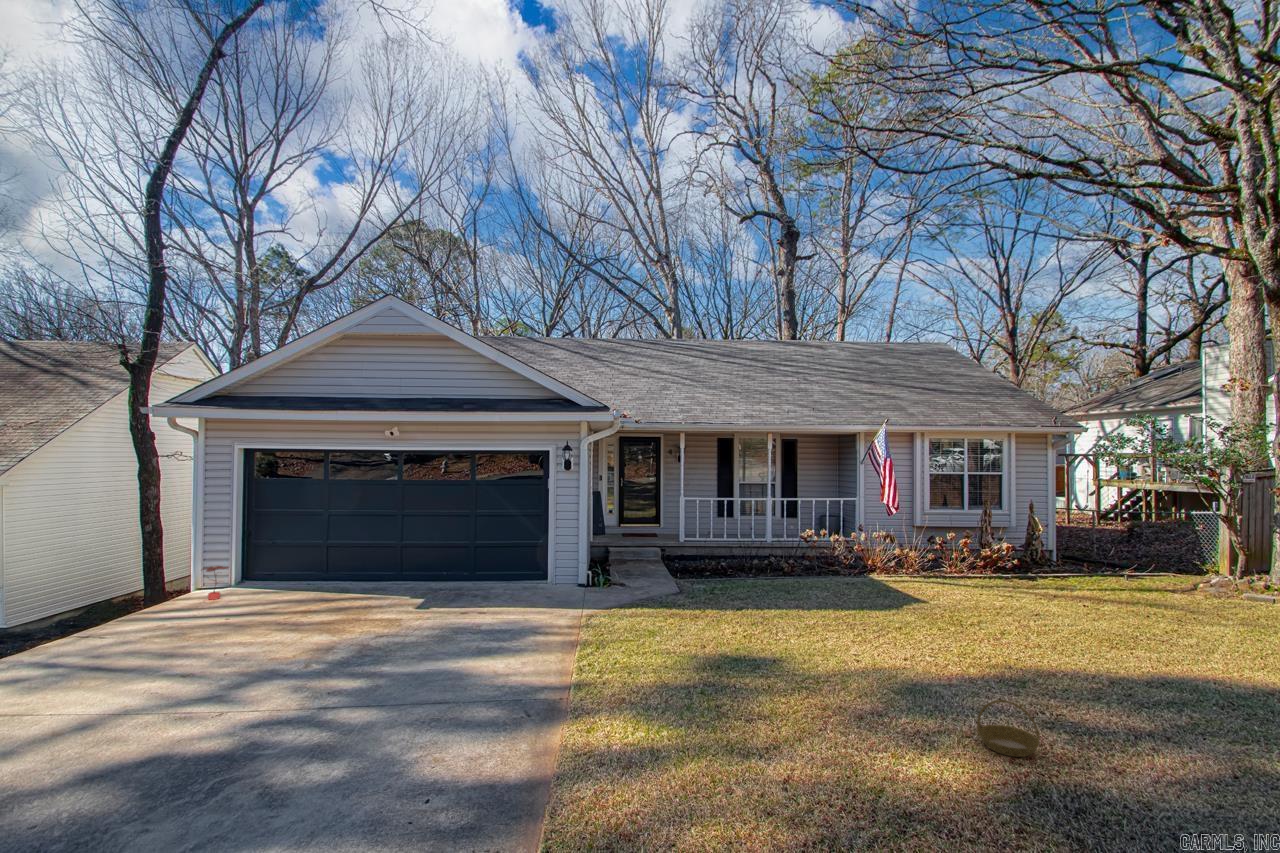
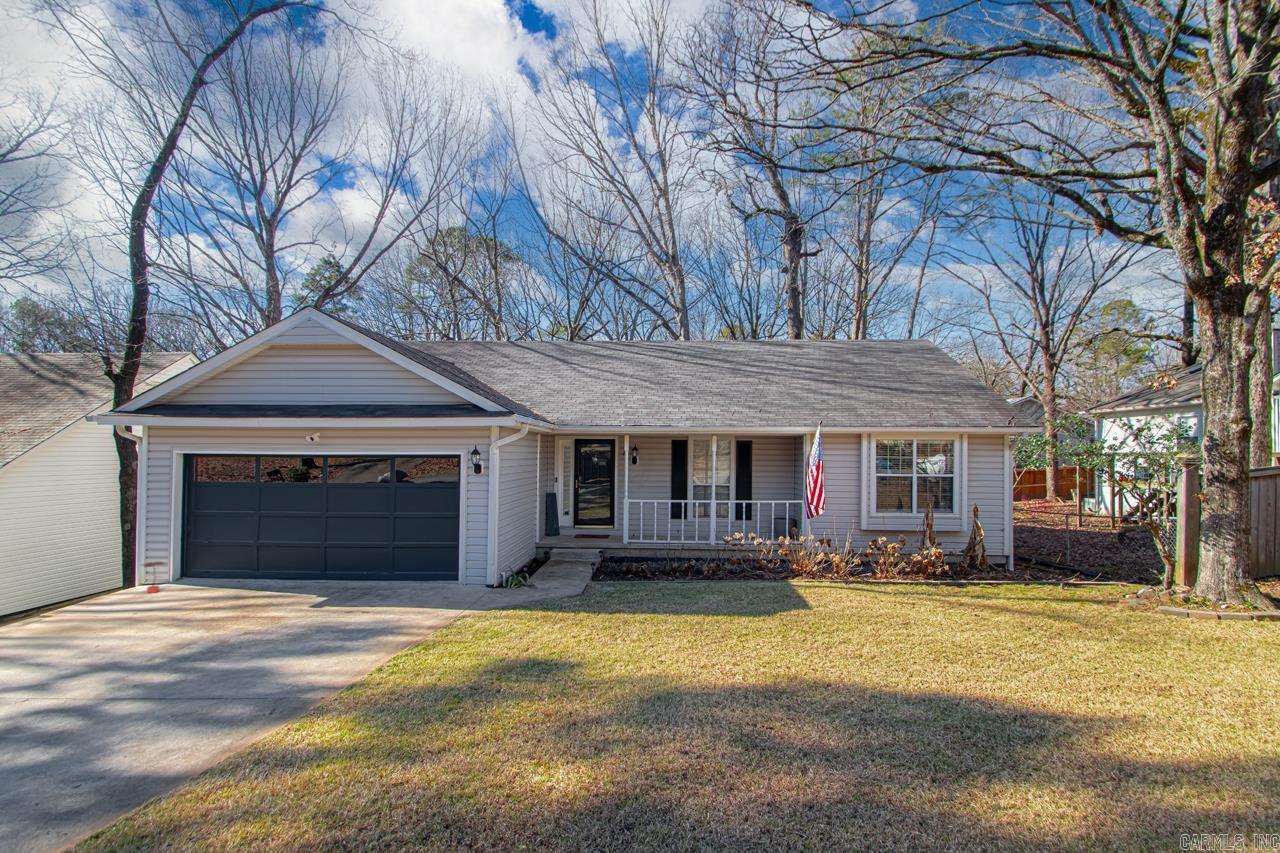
basket: present [977,700,1040,757] -> none [677,741,736,807]

